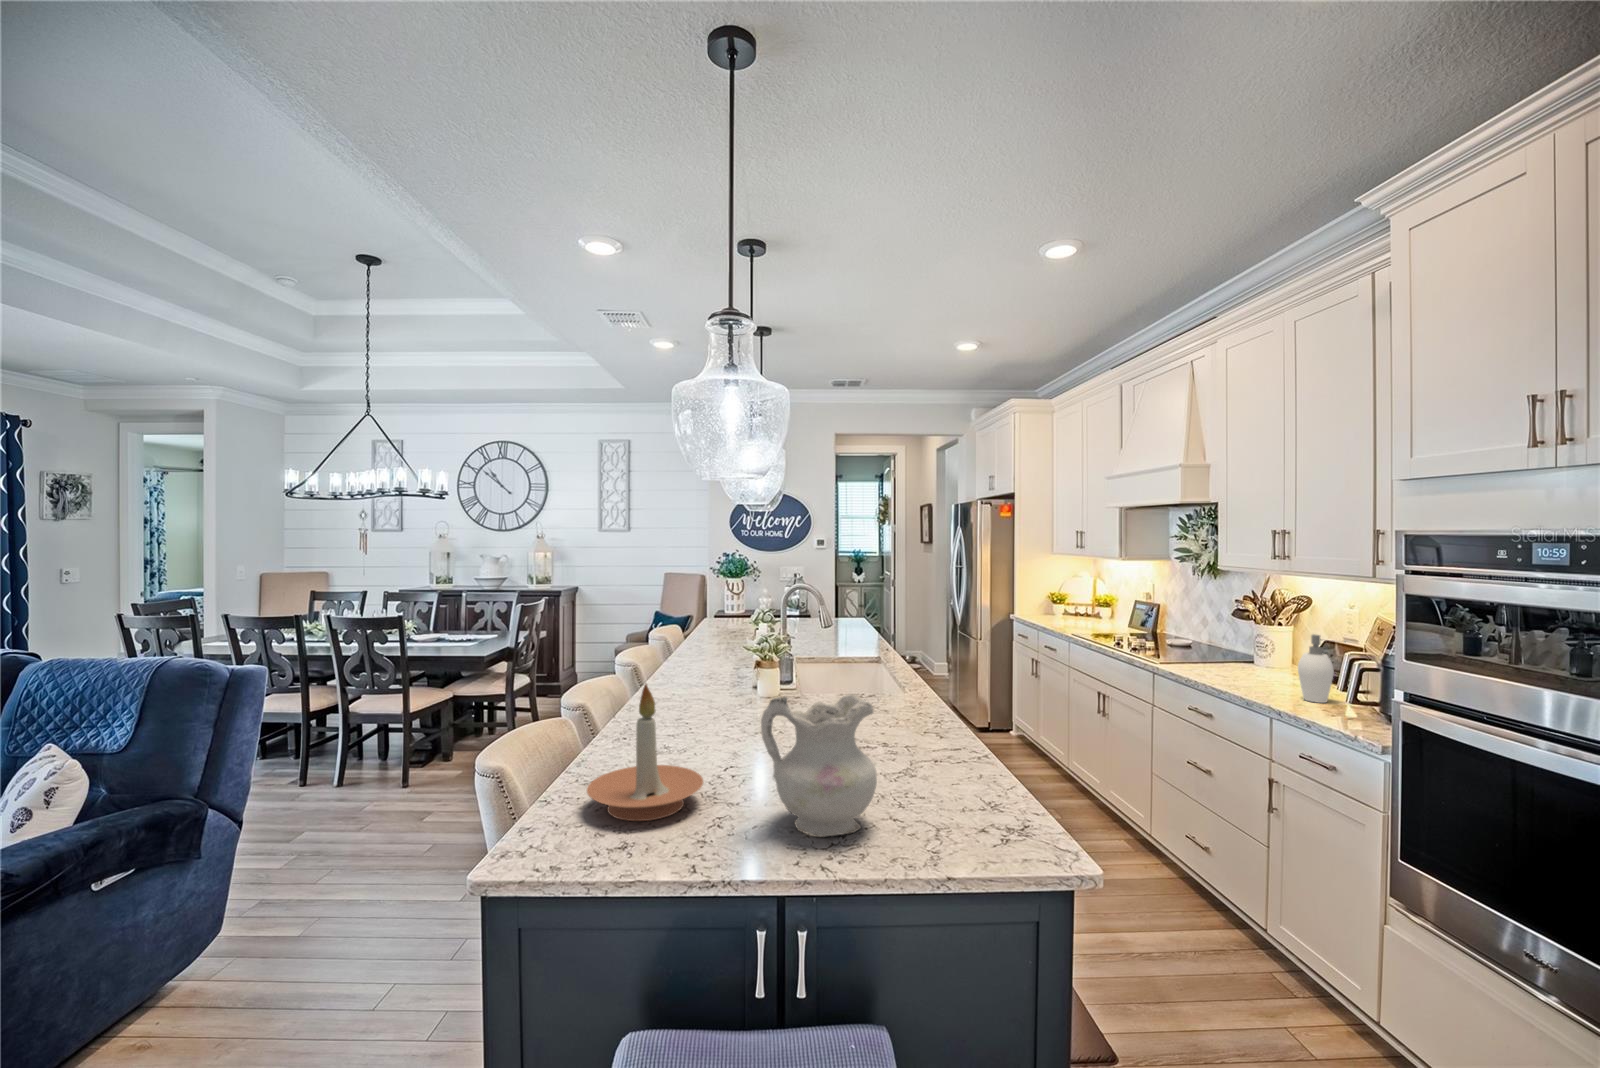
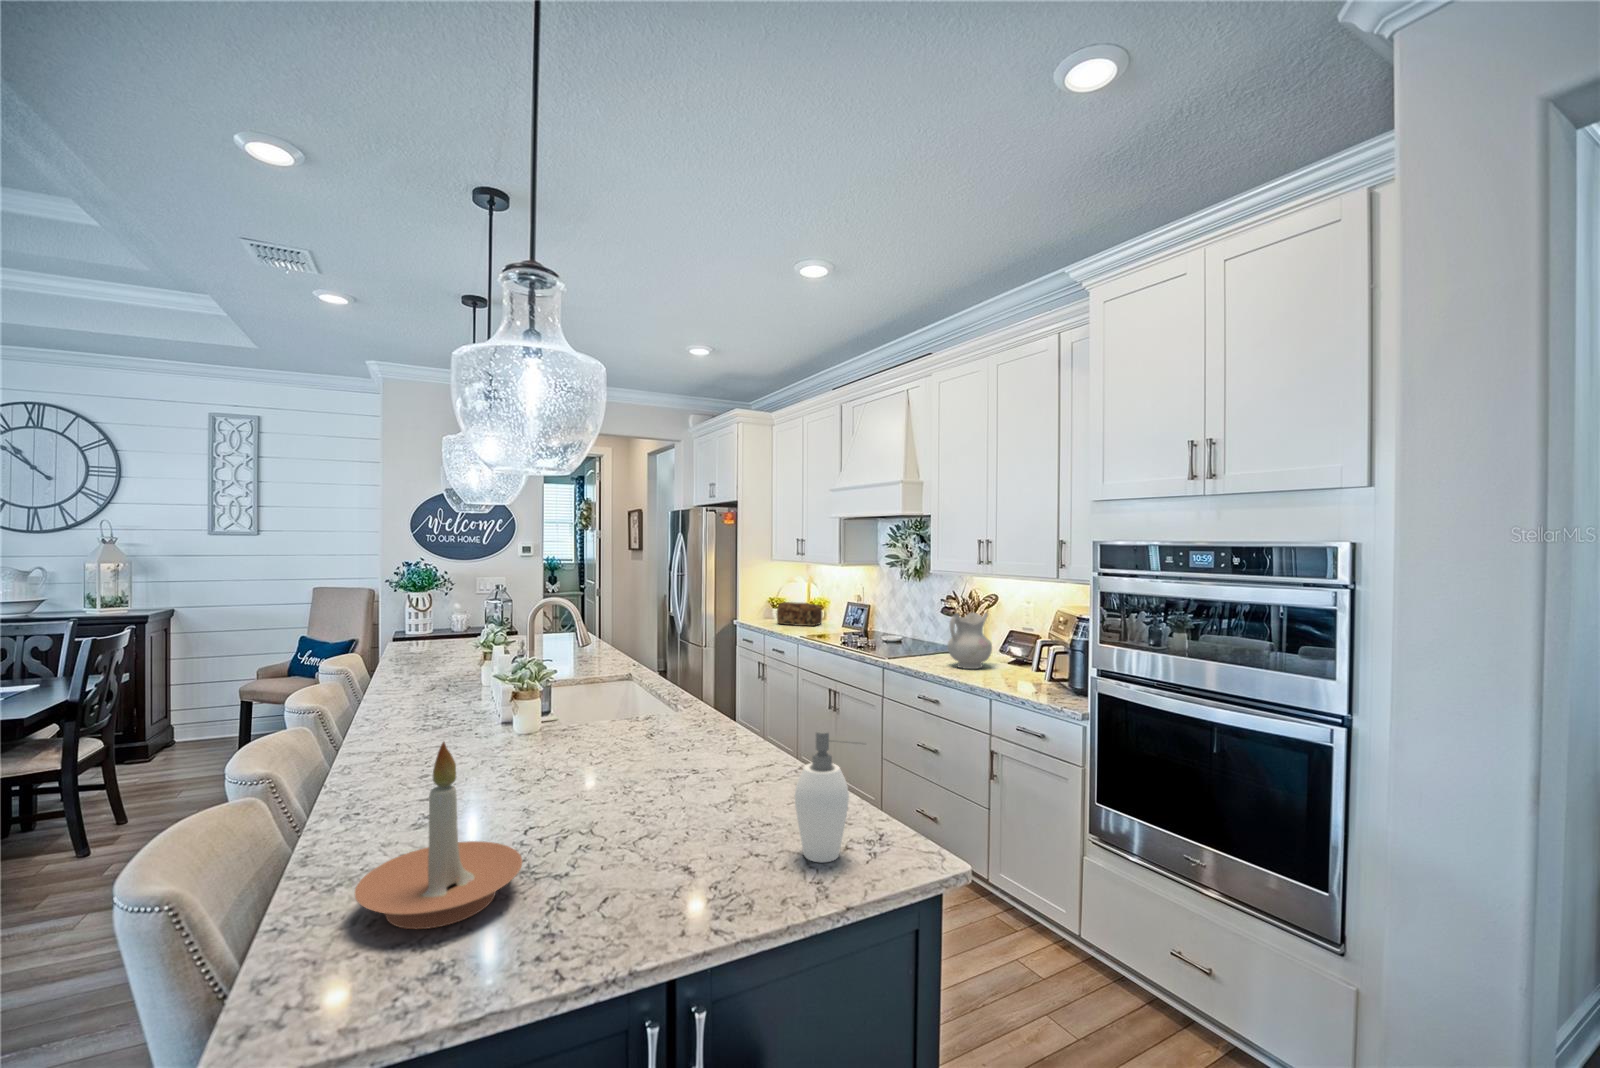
bread loaf: none [1053,598,1105,625] -> present [777,602,822,626]
soap dispenser: present [1298,634,1334,703] -> present [795,730,861,862]
ceramic pitcher: present [761,695,877,837] -> present [947,613,992,669]

